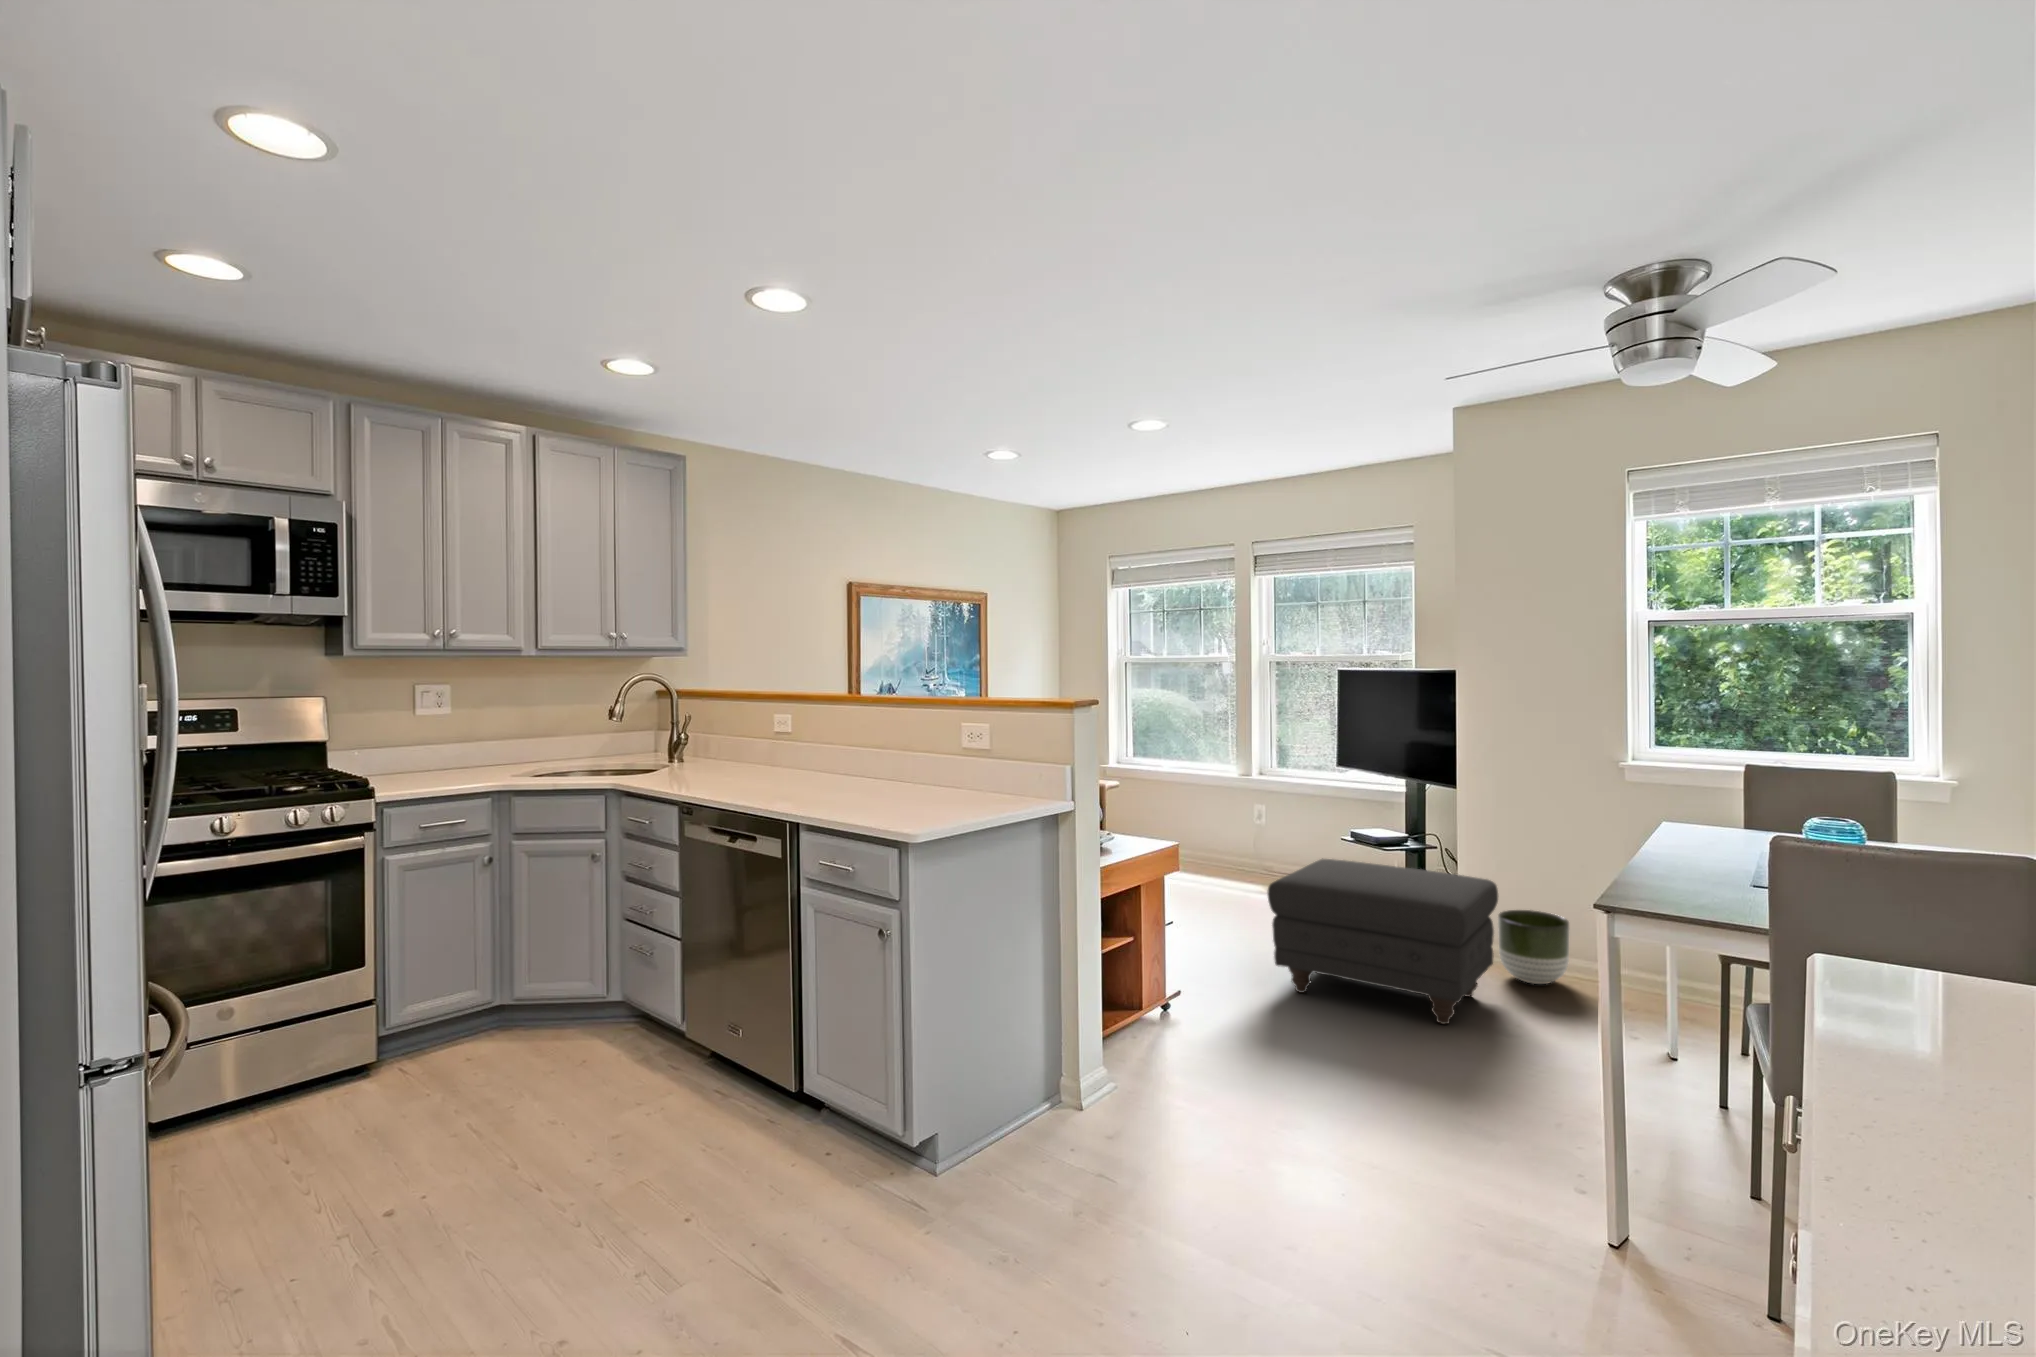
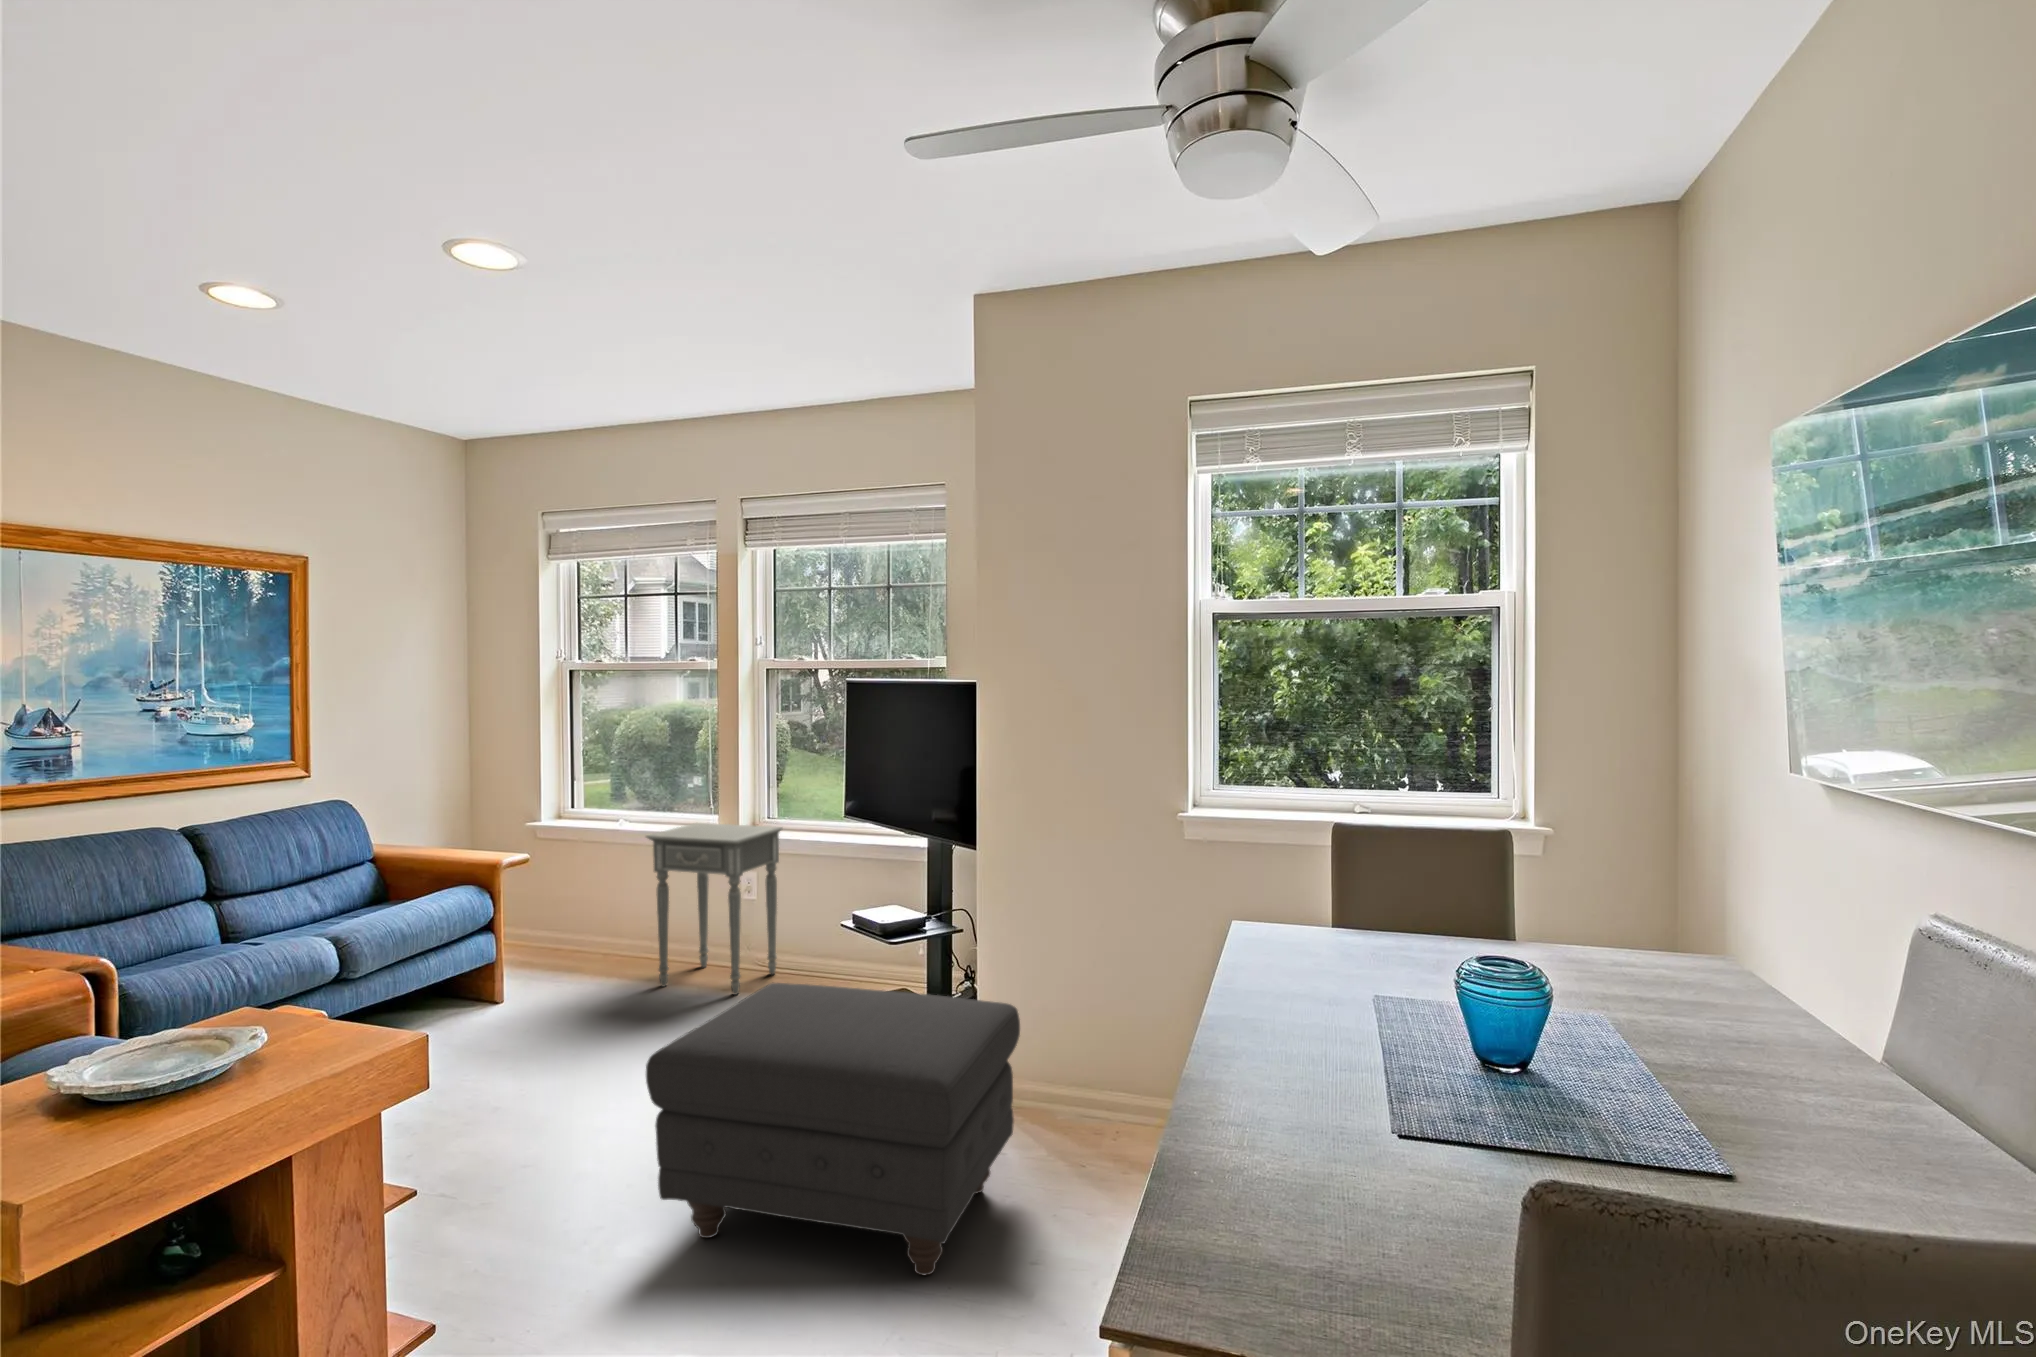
side table: none [1195,767,1287,884] -> present [646,823,782,995]
planter: present [1498,910,1569,984] -> none [1026,1029,1118,1146]

